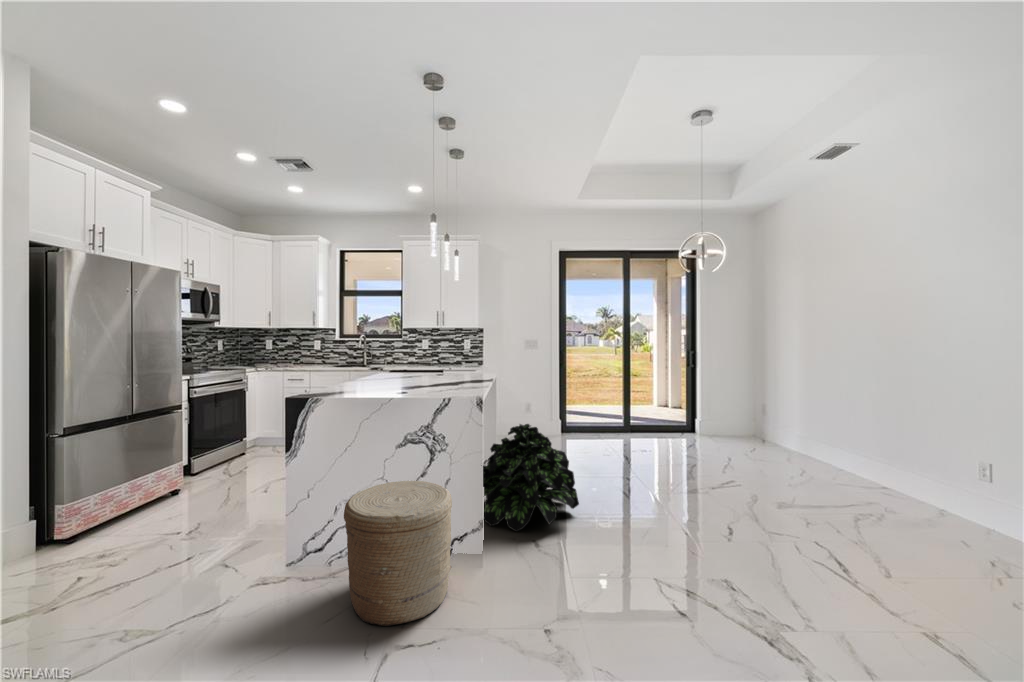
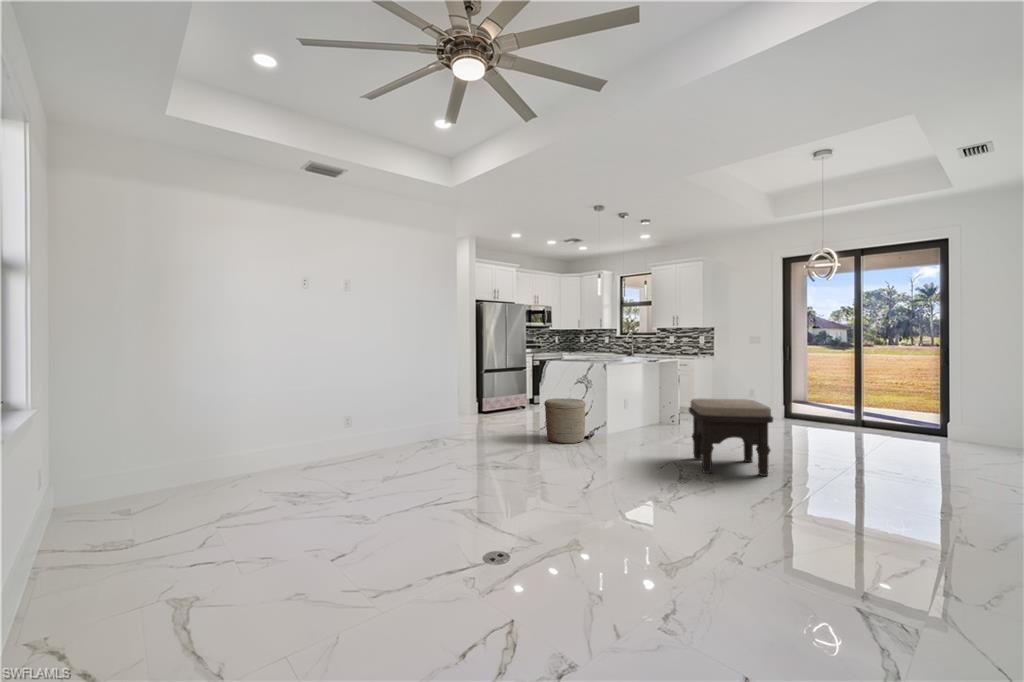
potted plant: present [483,424,579,532] -> none [625,387,688,439]
ottoman: none [671,436,838,608] -> present [689,399,773,476]

